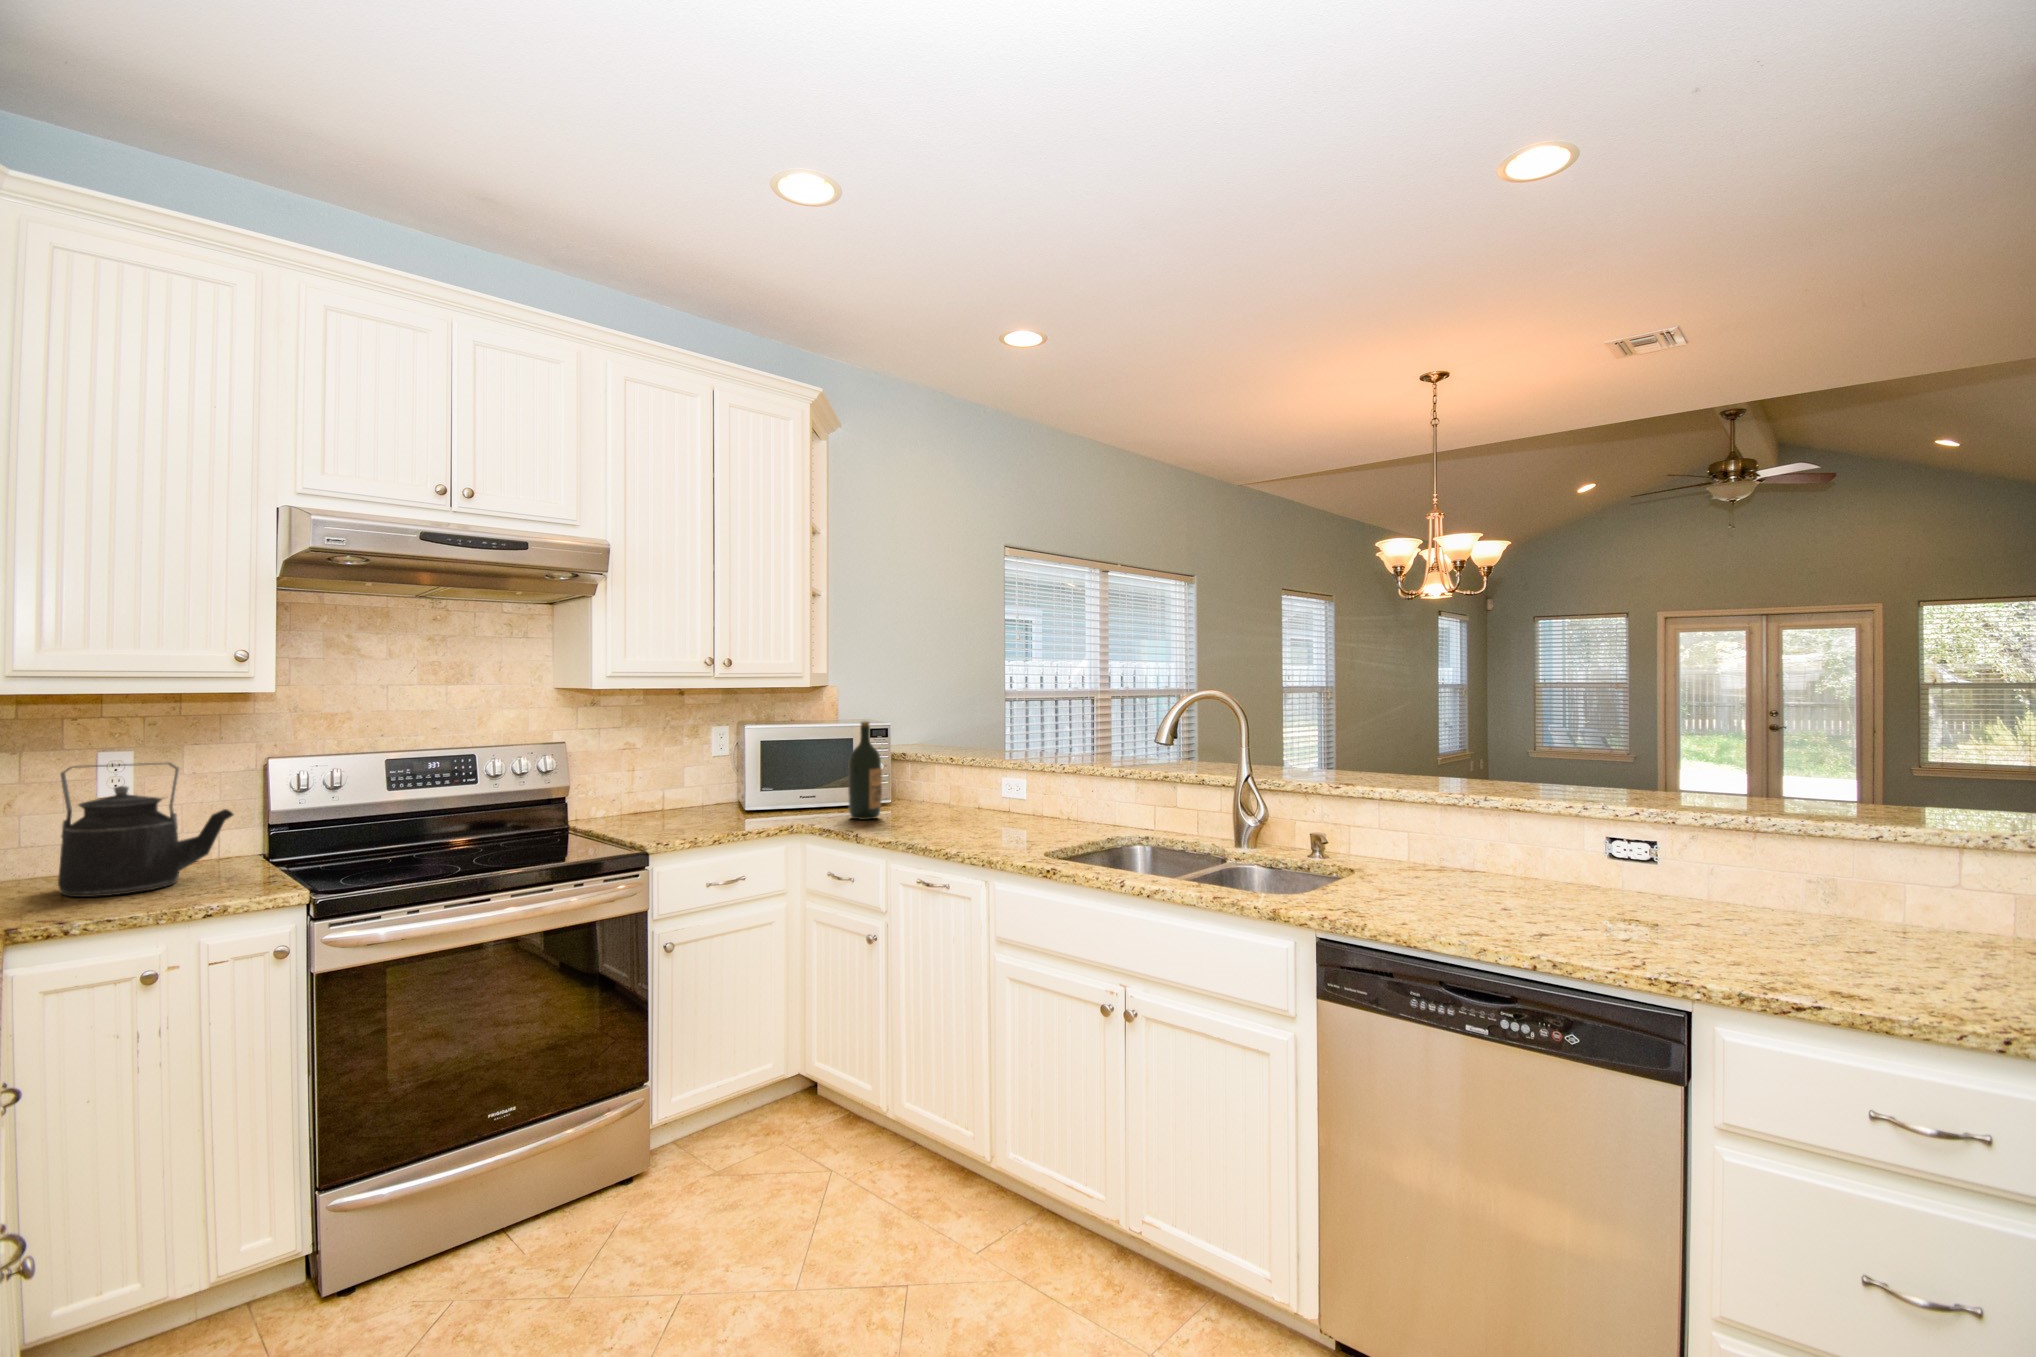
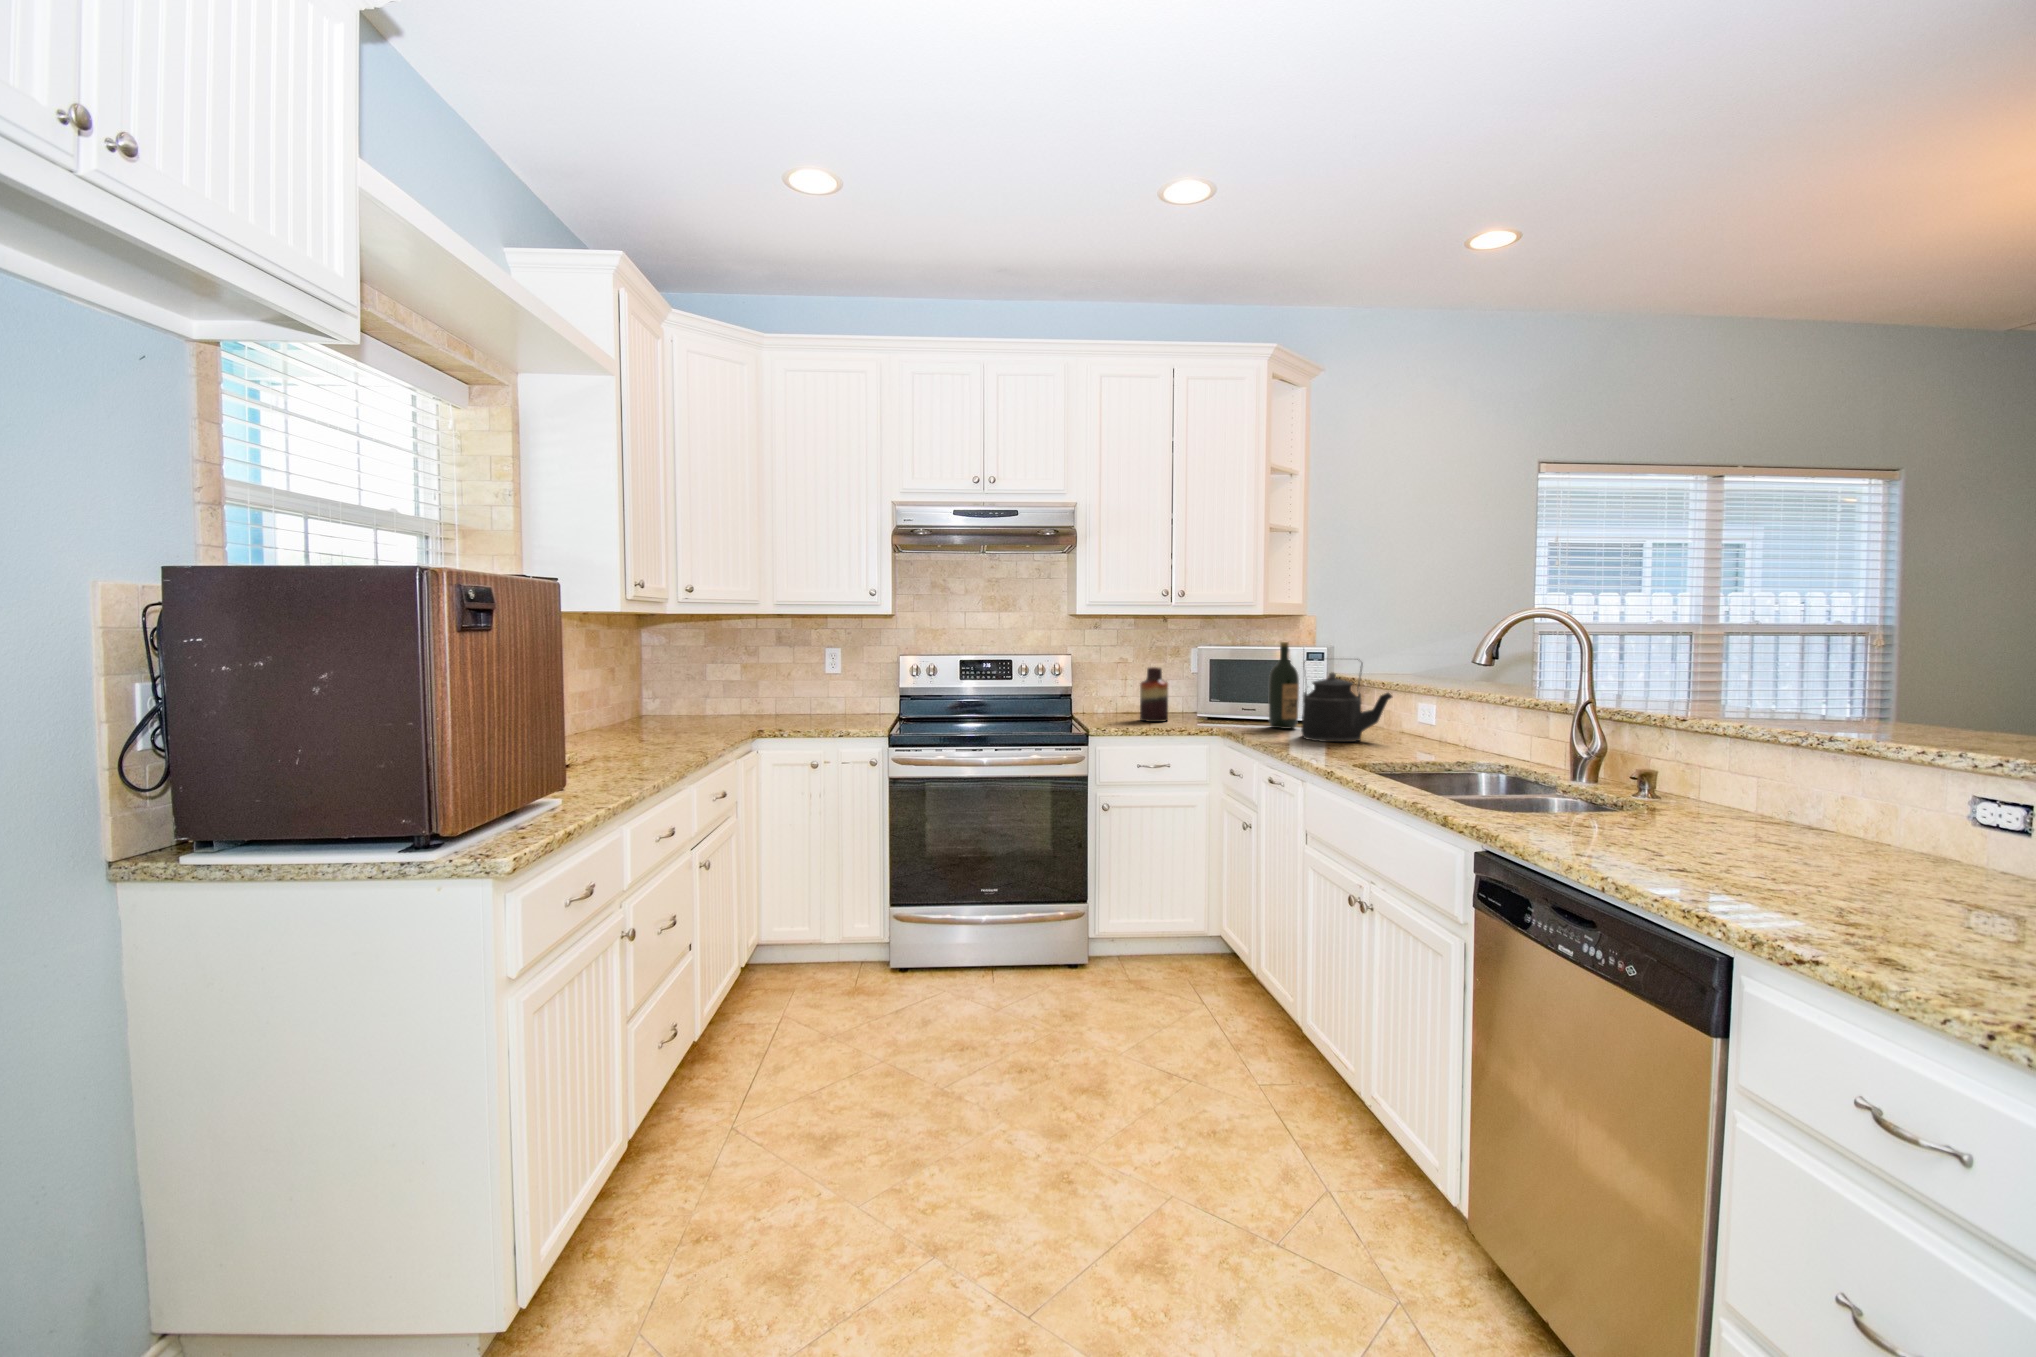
vase: none [672,756,709,826] -> present [1140,667,1168,722]
kettle: present [58,762,233,897] -> present [1301,659,1392,742]

